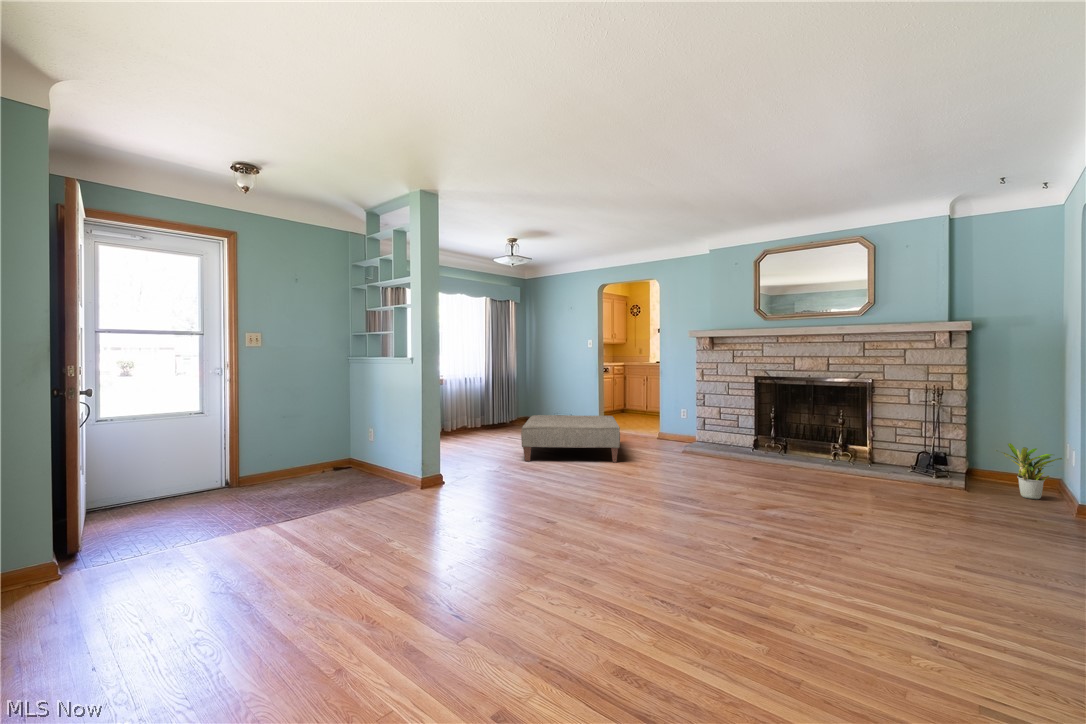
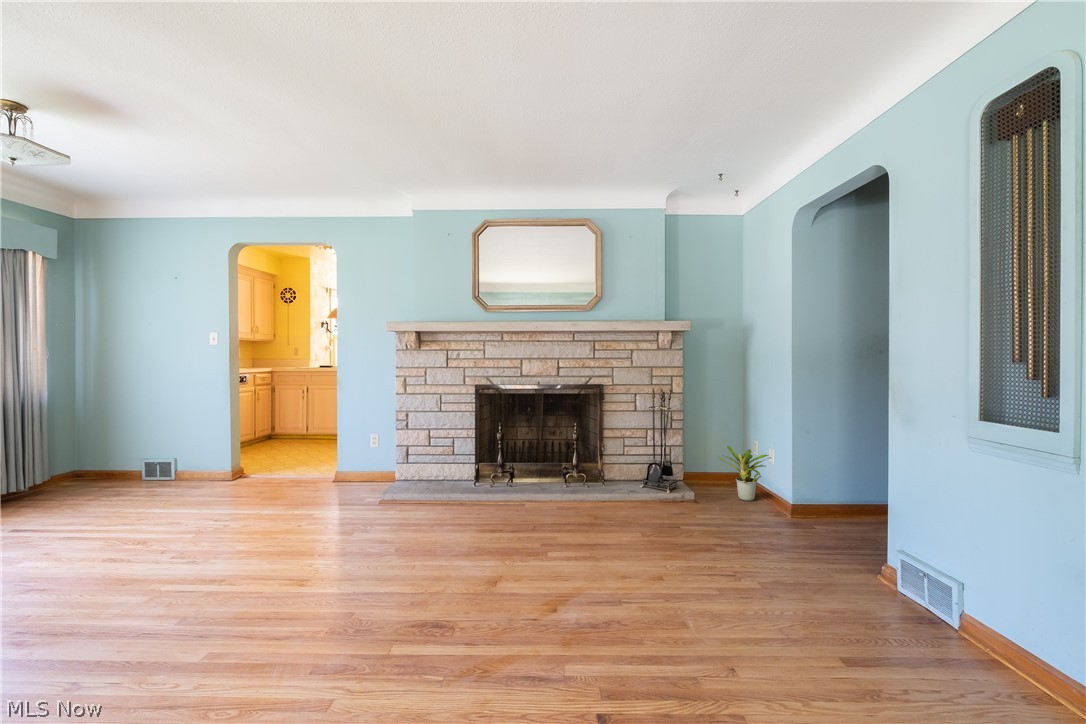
ottoman: present [521,415,620,462] -> none [28,459,280,597]

